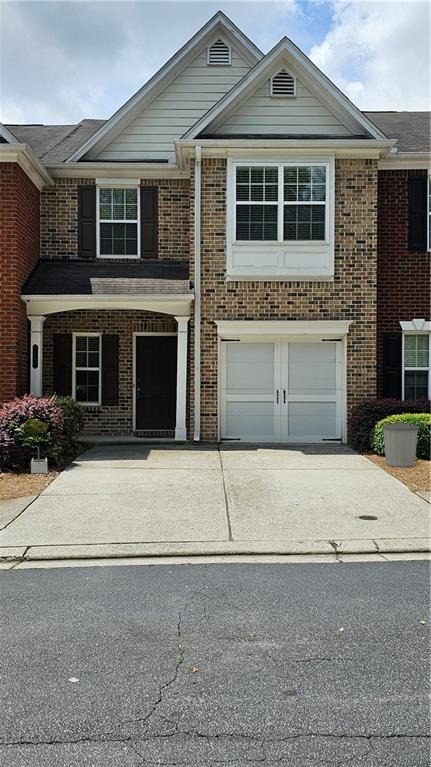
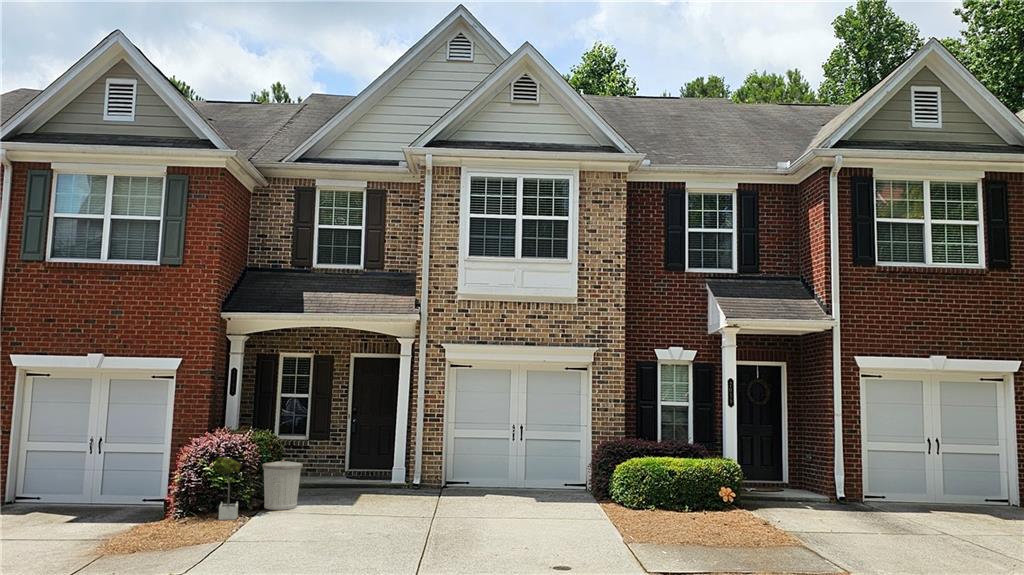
trash can: present [382,422,419,467] -> present [262,459,303,510]

